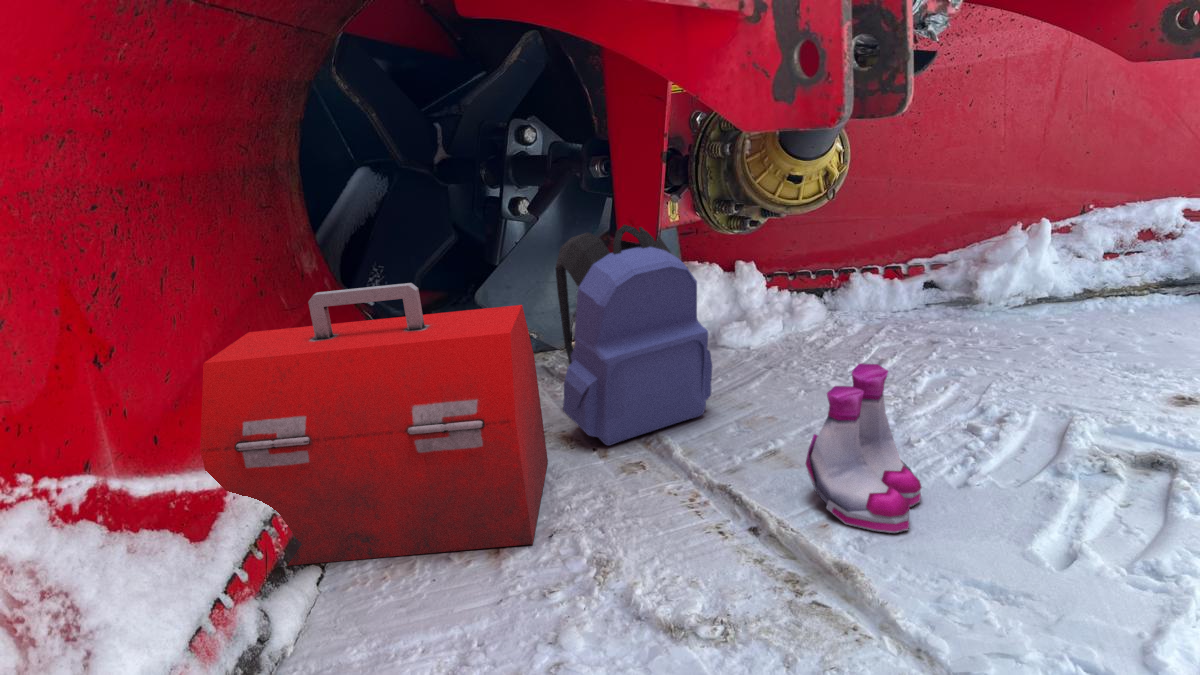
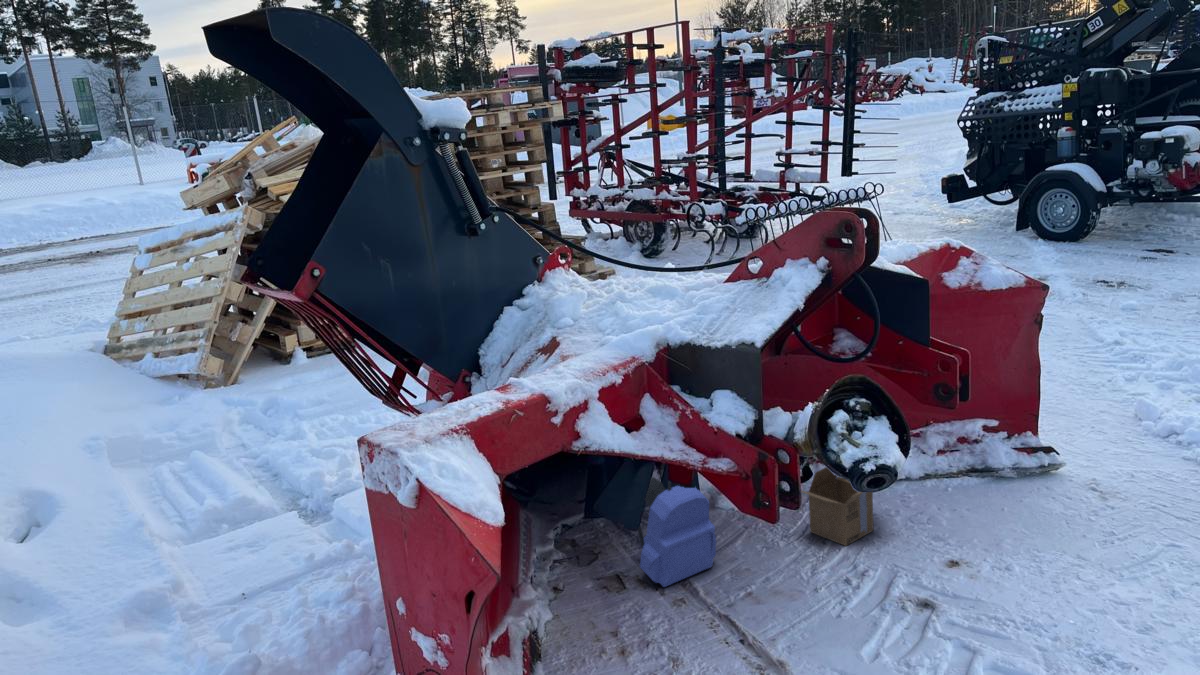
cardboard box: none [859,229,1043,381] -> present [801,467,874,546]
toolbox: present [200,283,548,566] -> none [487,521,640,661]
boots: present [806,363,921,533] -> none [765,560,818,644]

